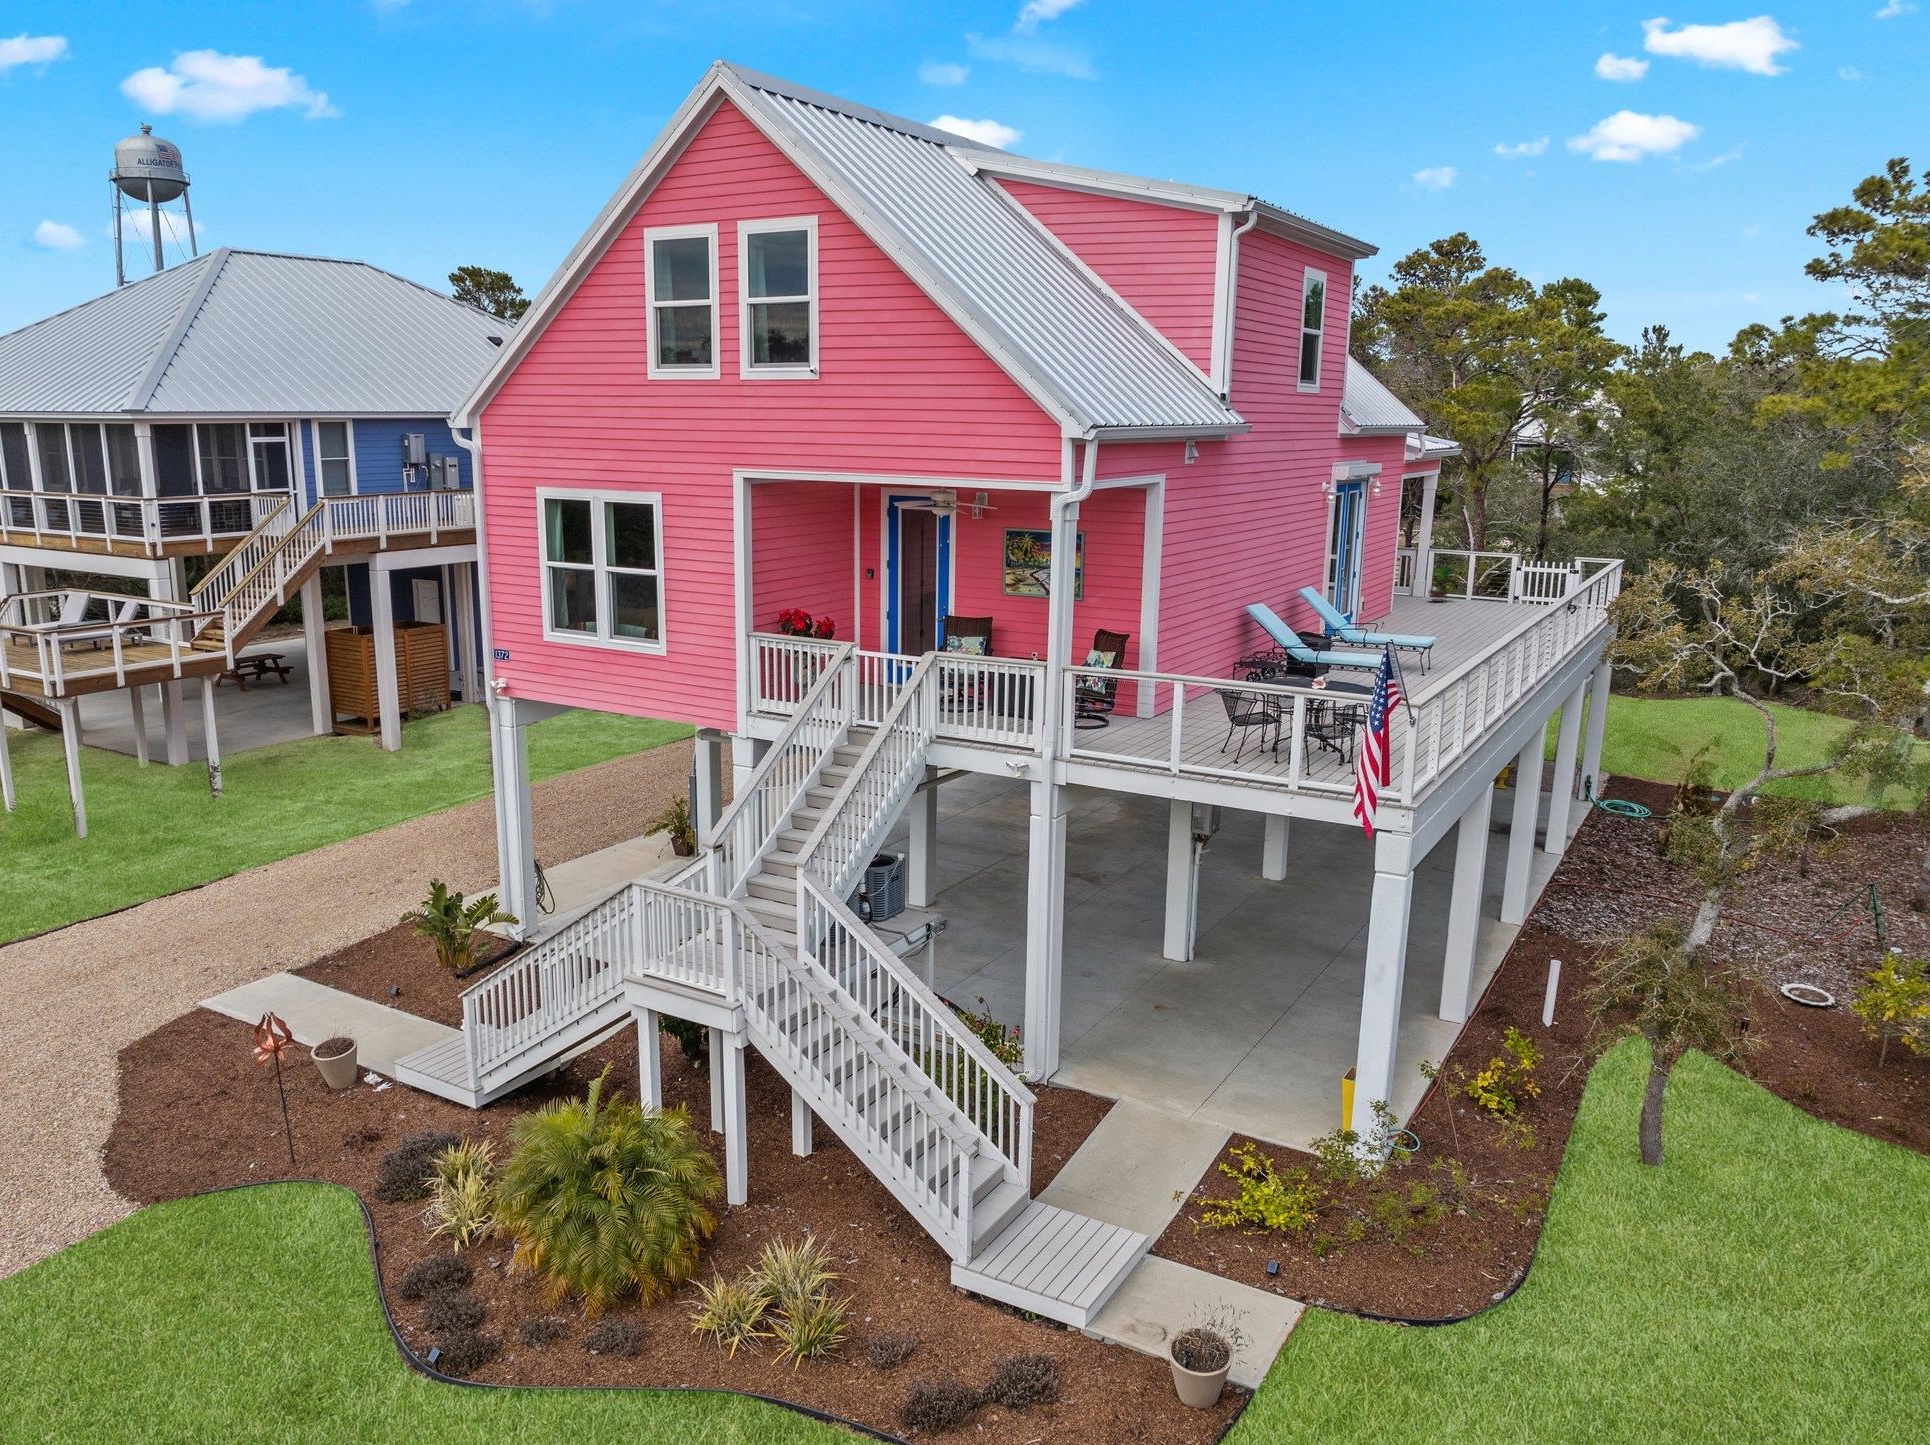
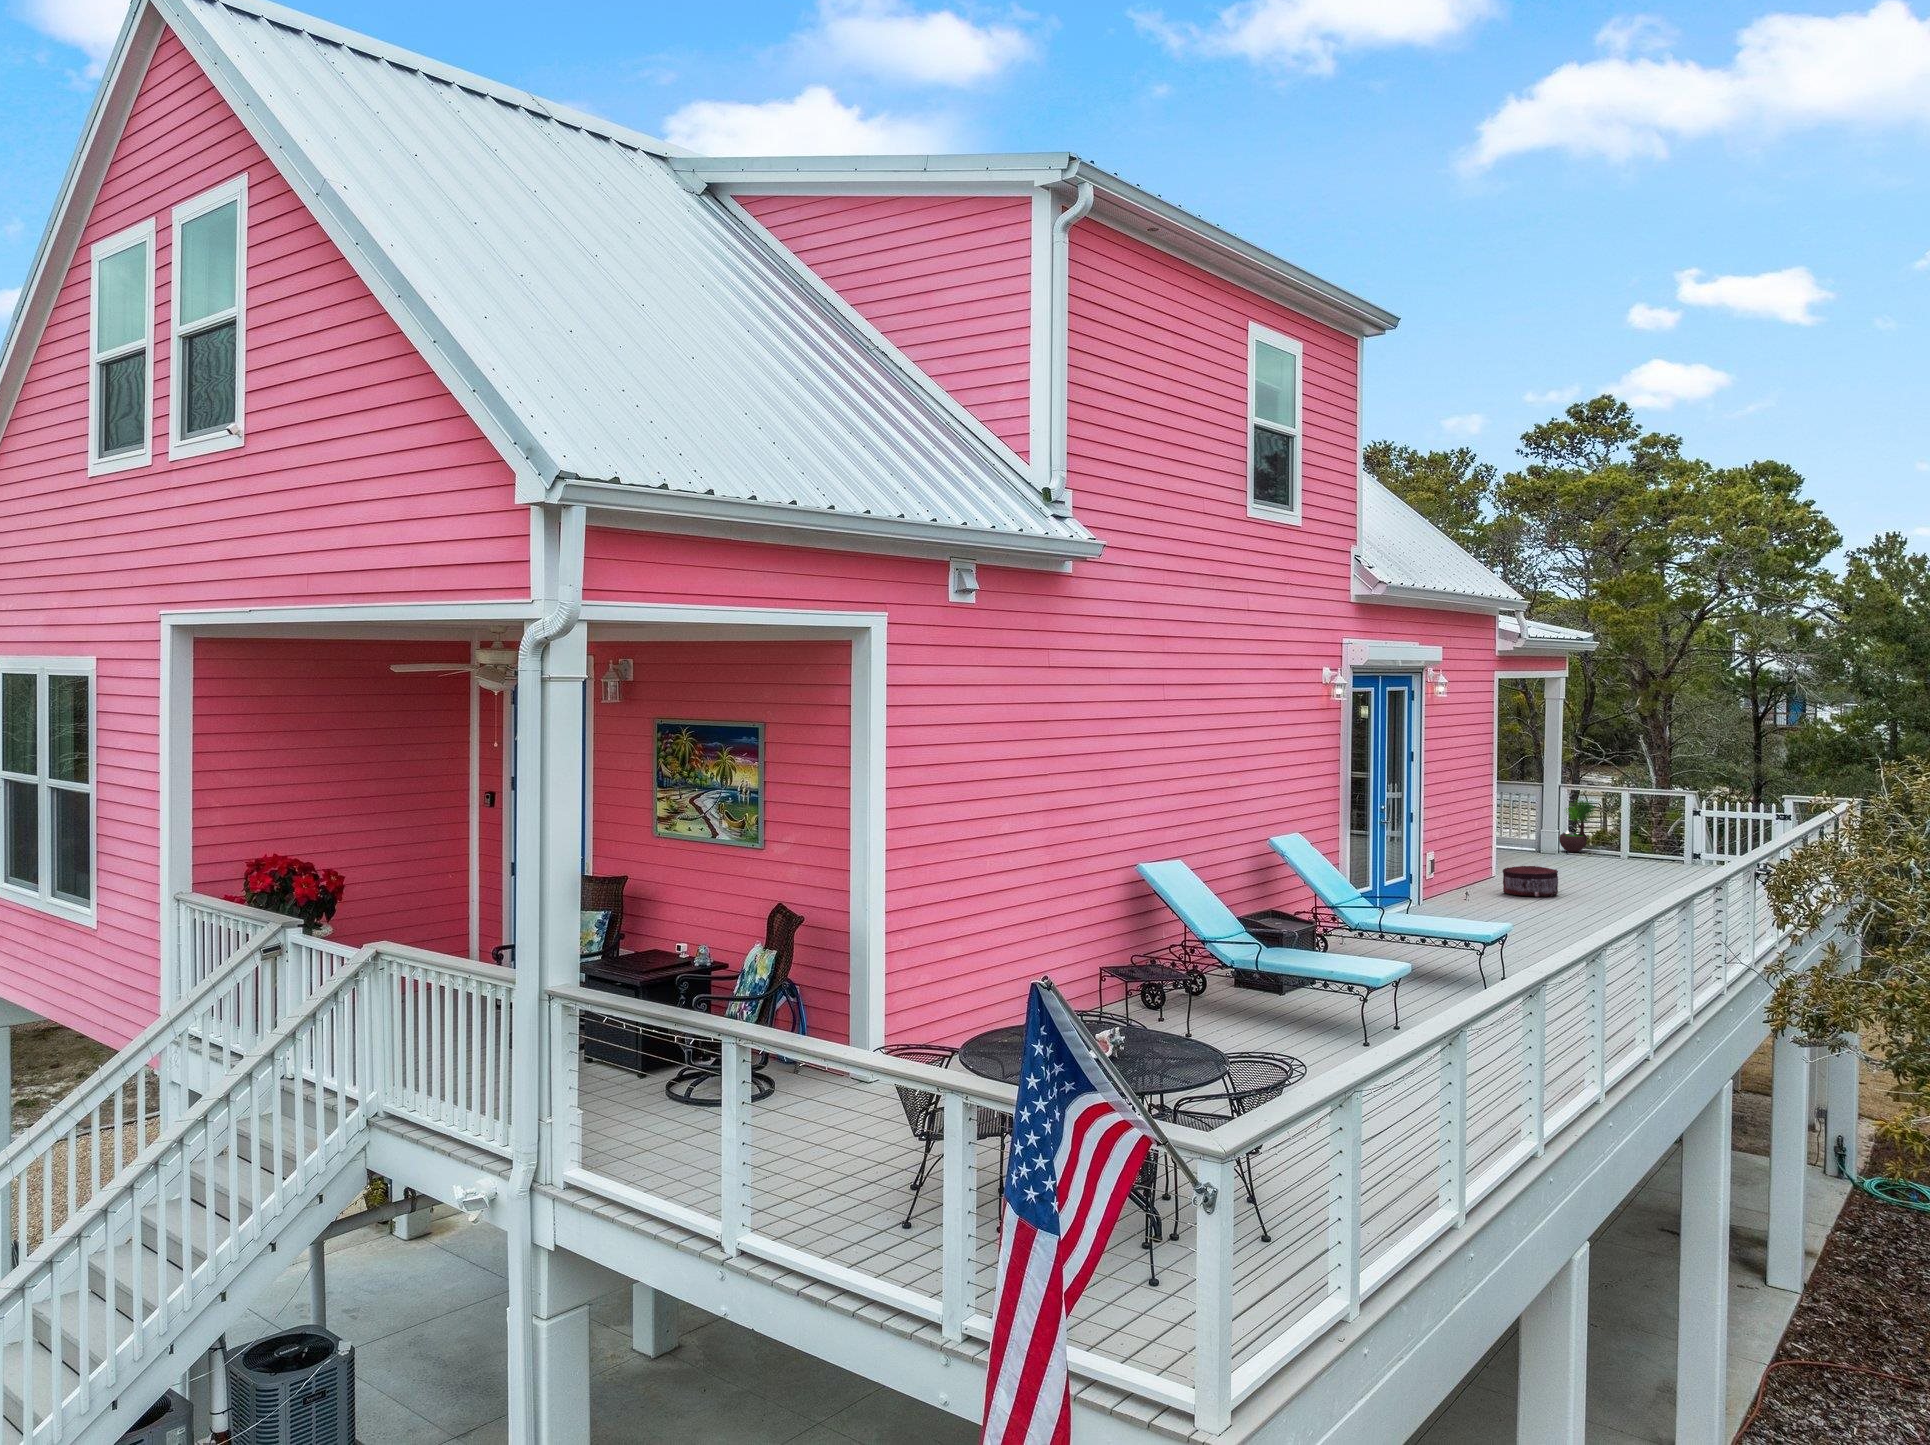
pouf: none [1405,611,1441,631] -> present [1503,866,1558,897]

